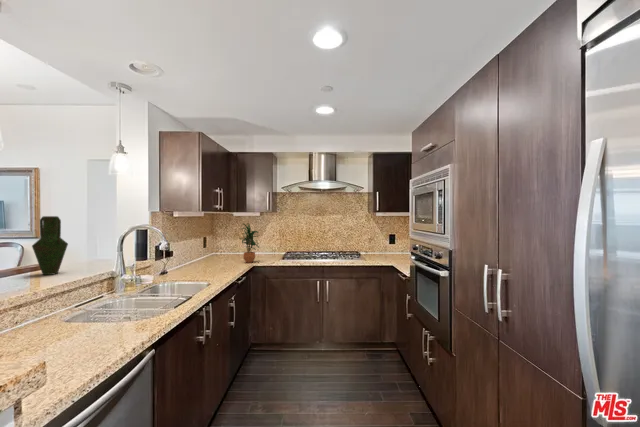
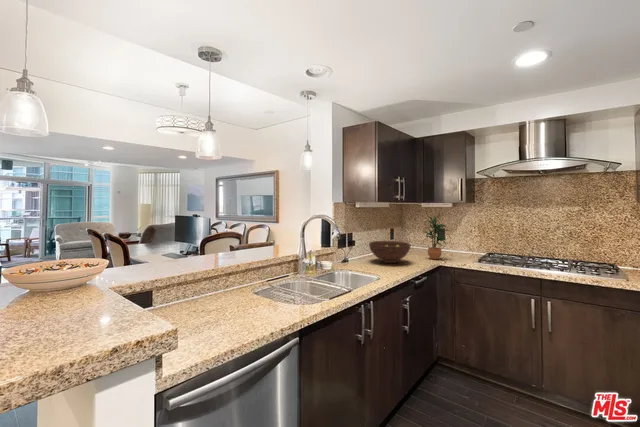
vase: present [32,216,68,275] -> none [251,208,273,253]
fruit bowl: none [189,249,231,270] -> present [369,241,410,263]

